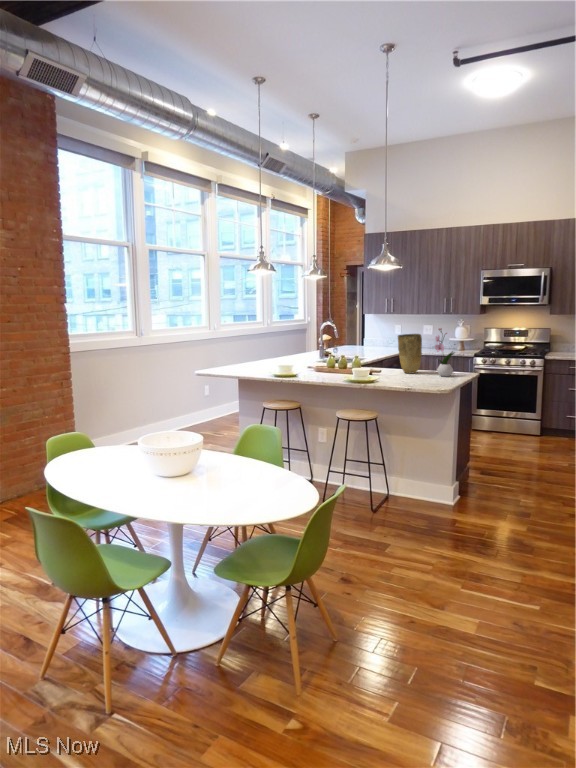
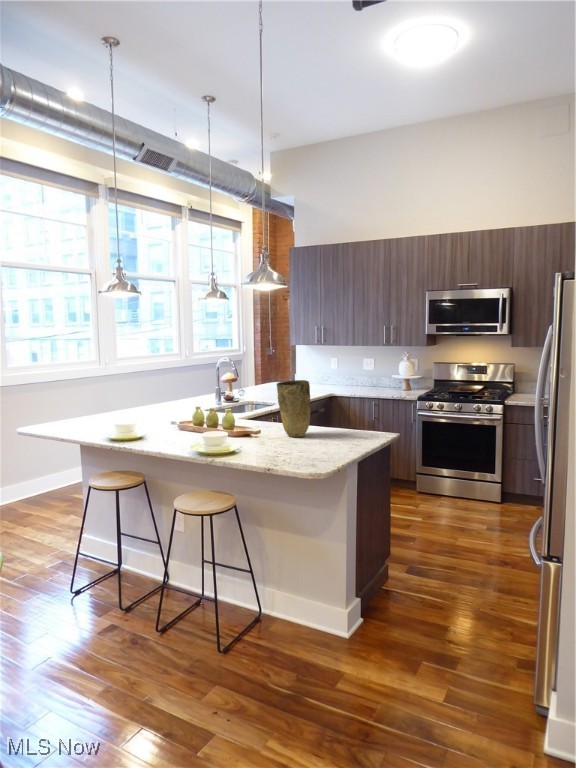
flower arrangement: present [435,329,454,377] -> none [324,374,351,444]

